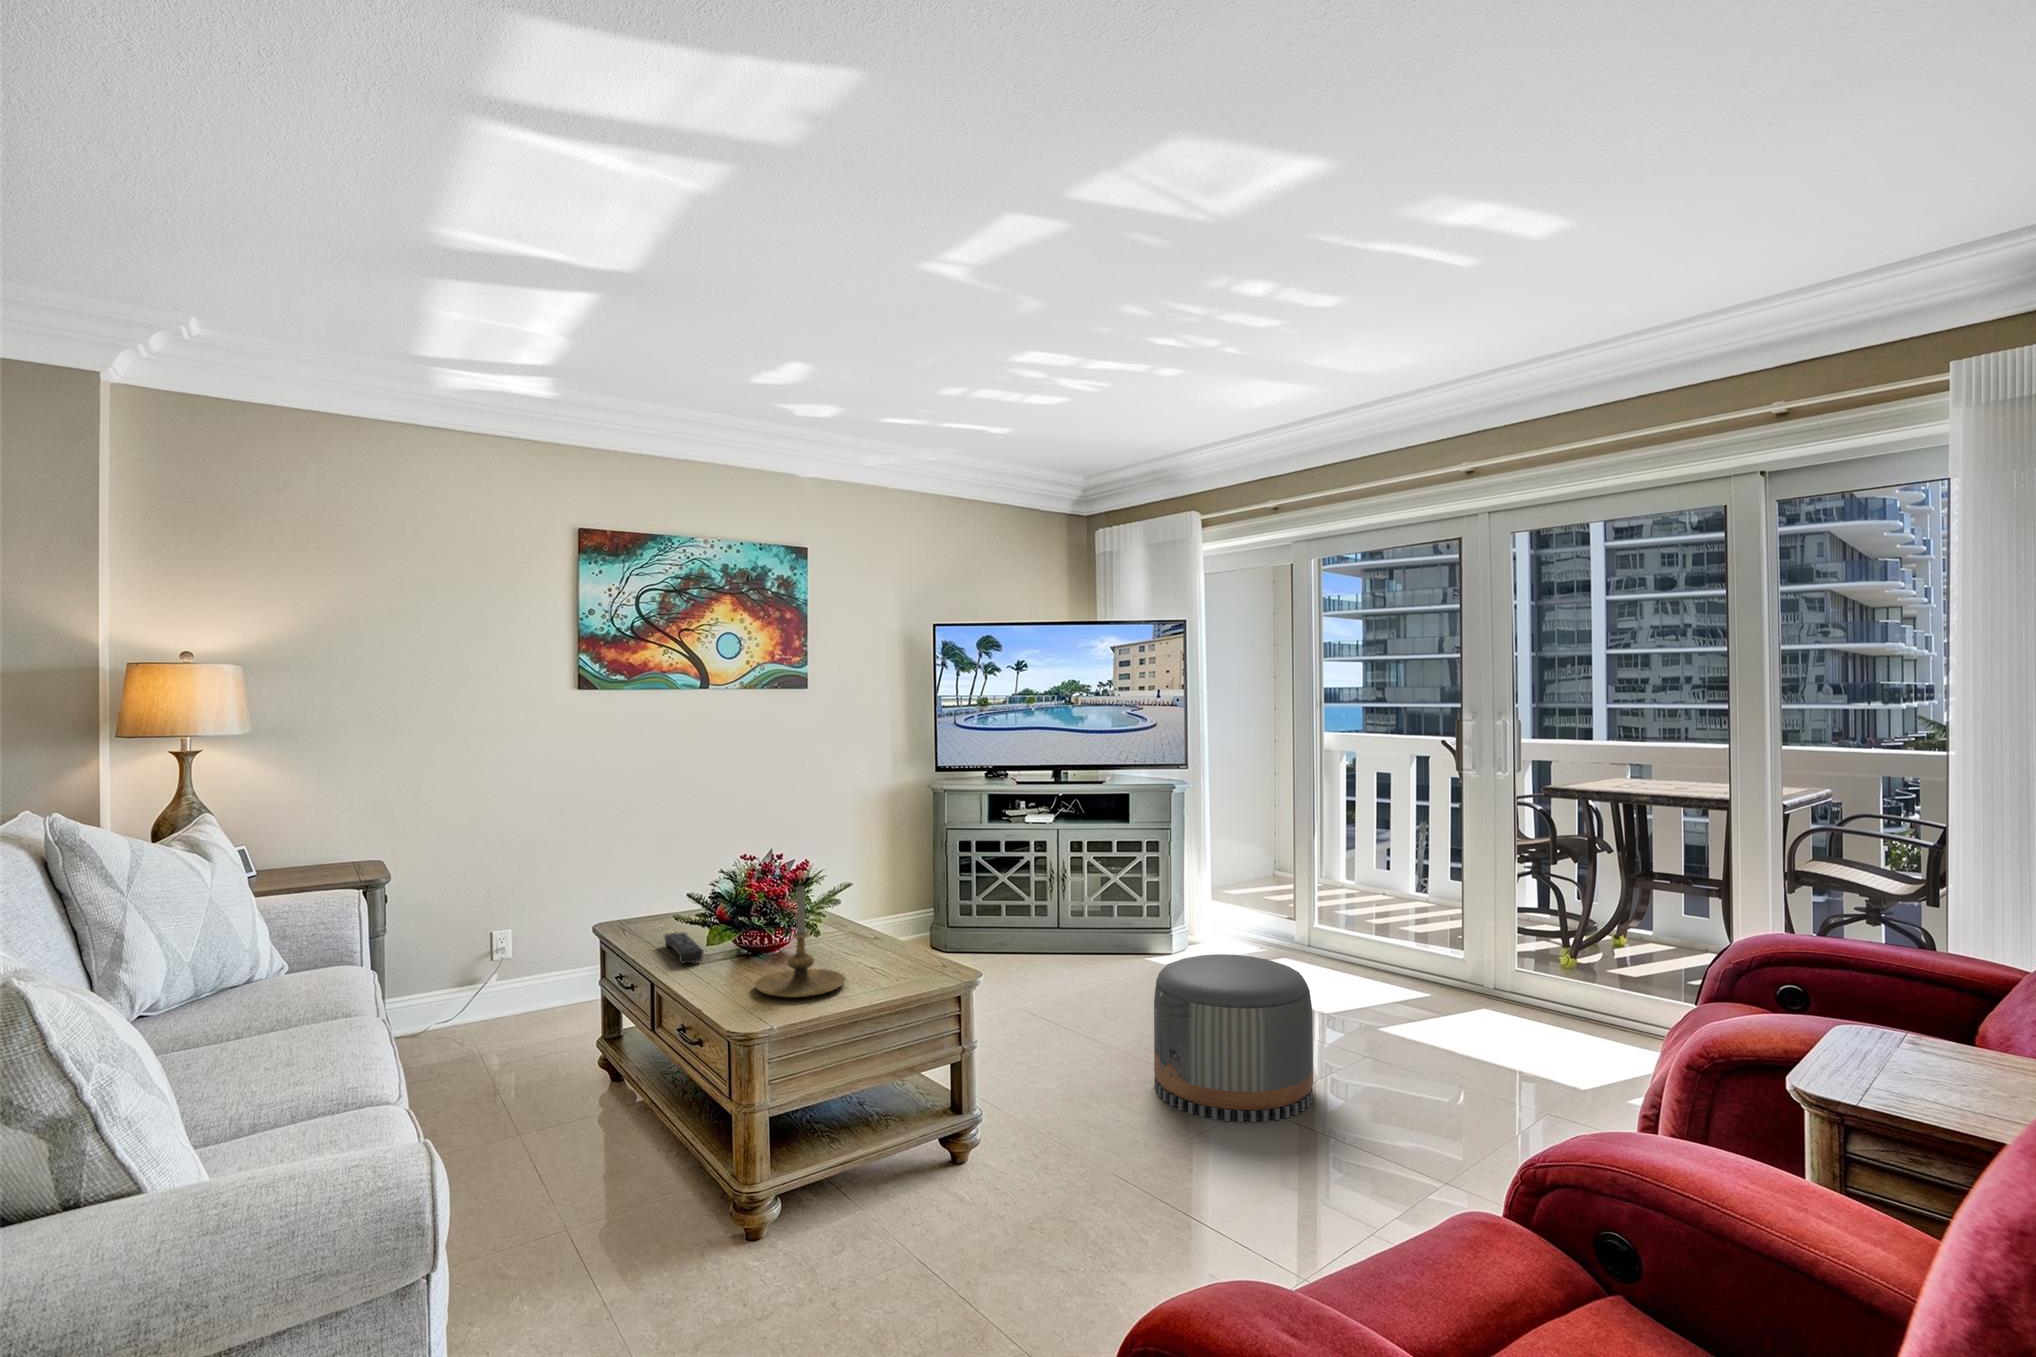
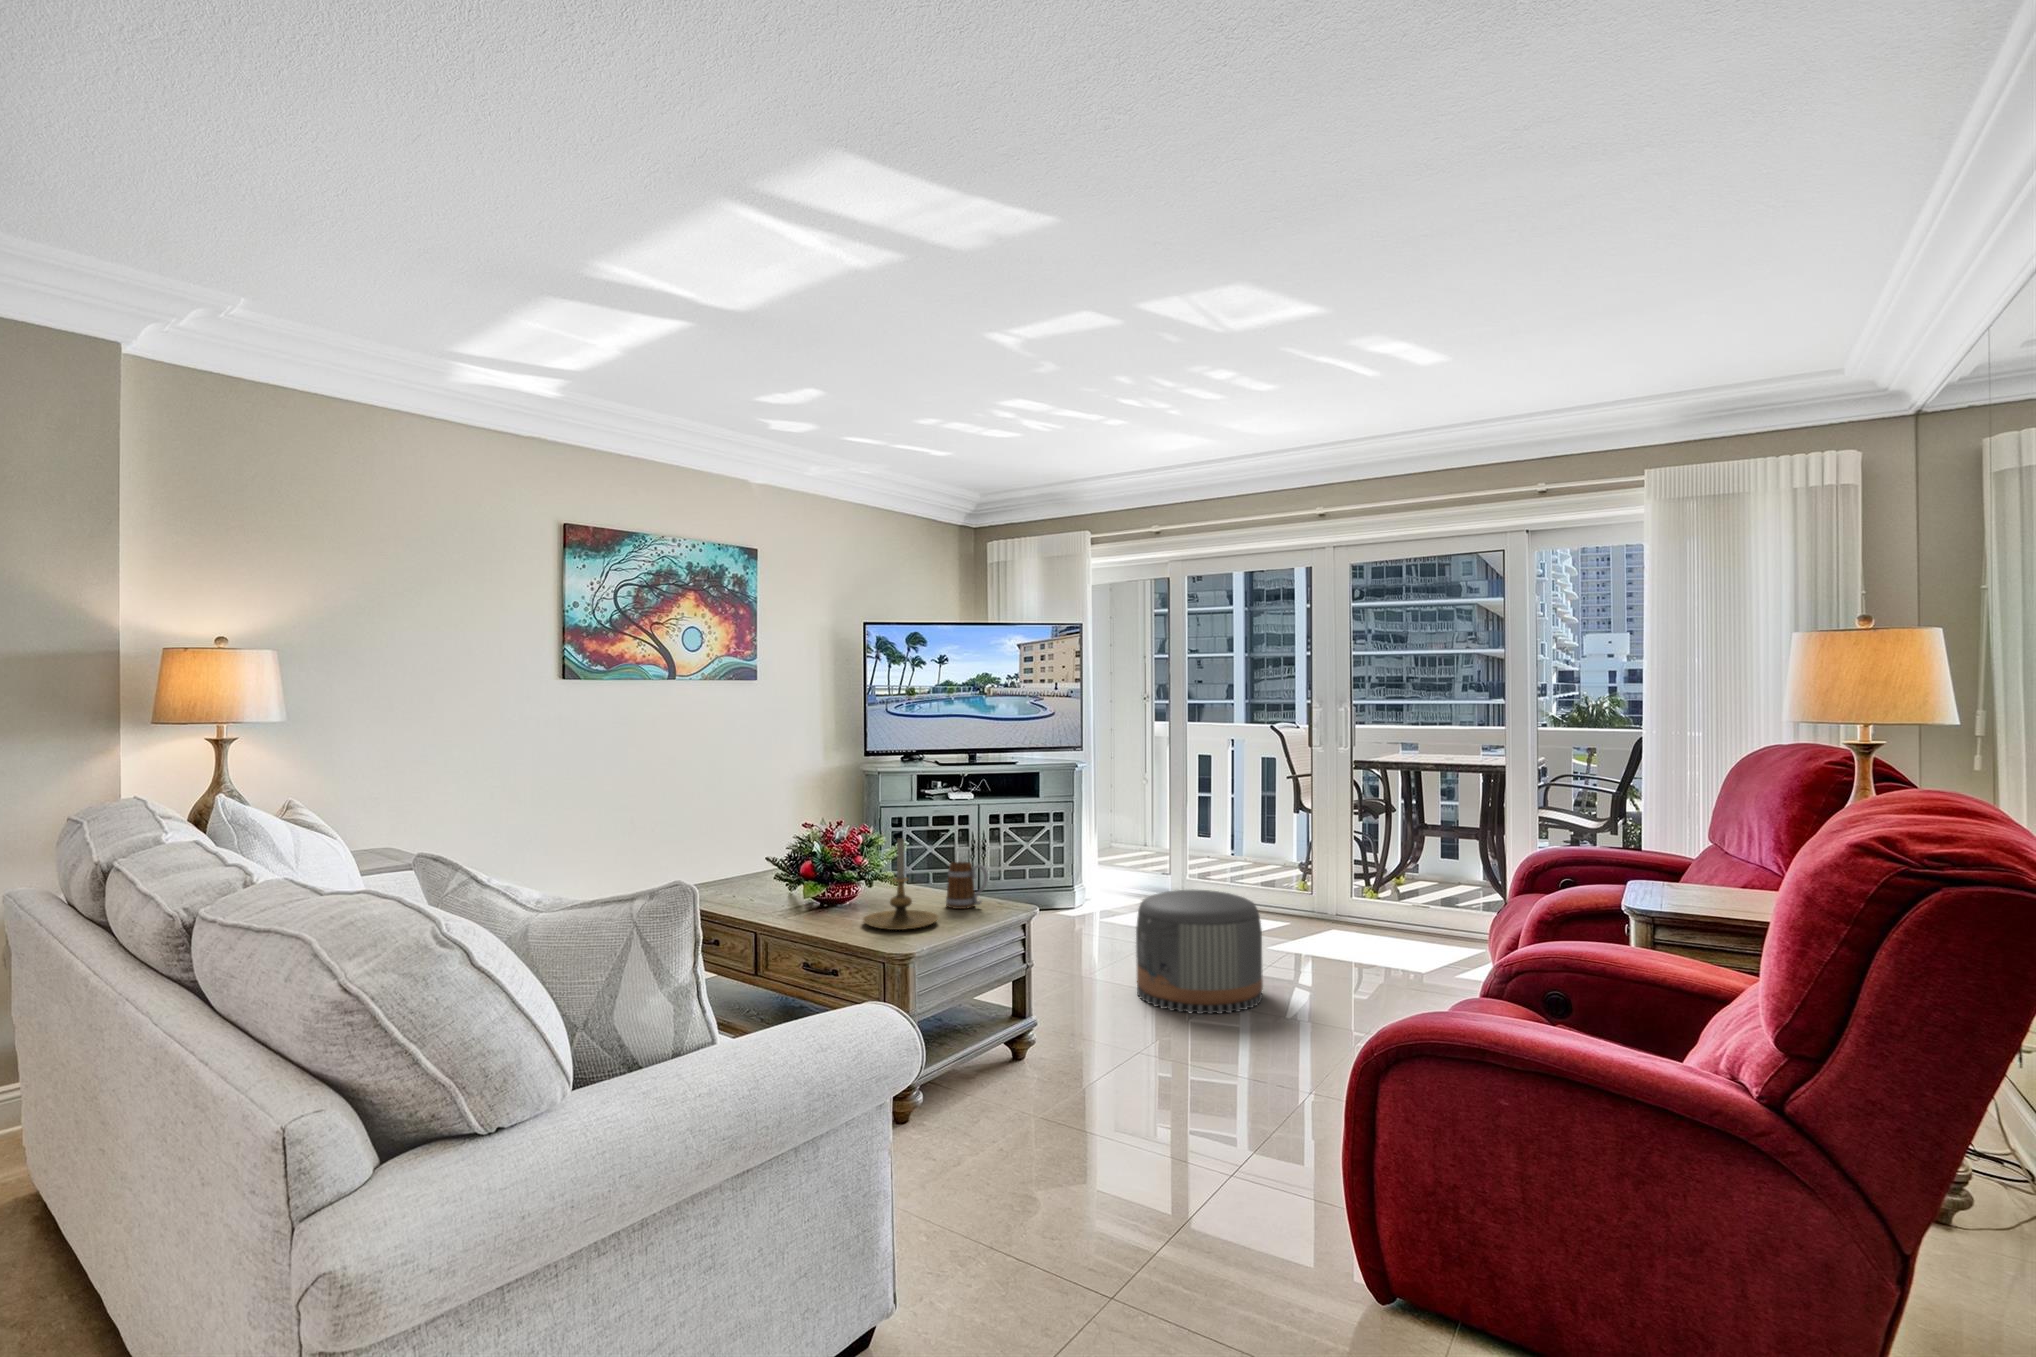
mug: none [879,913,924,971] -> present [946,862,988,909]
remote control: present [664,932,703,963] -> none [736,892,791,915]

